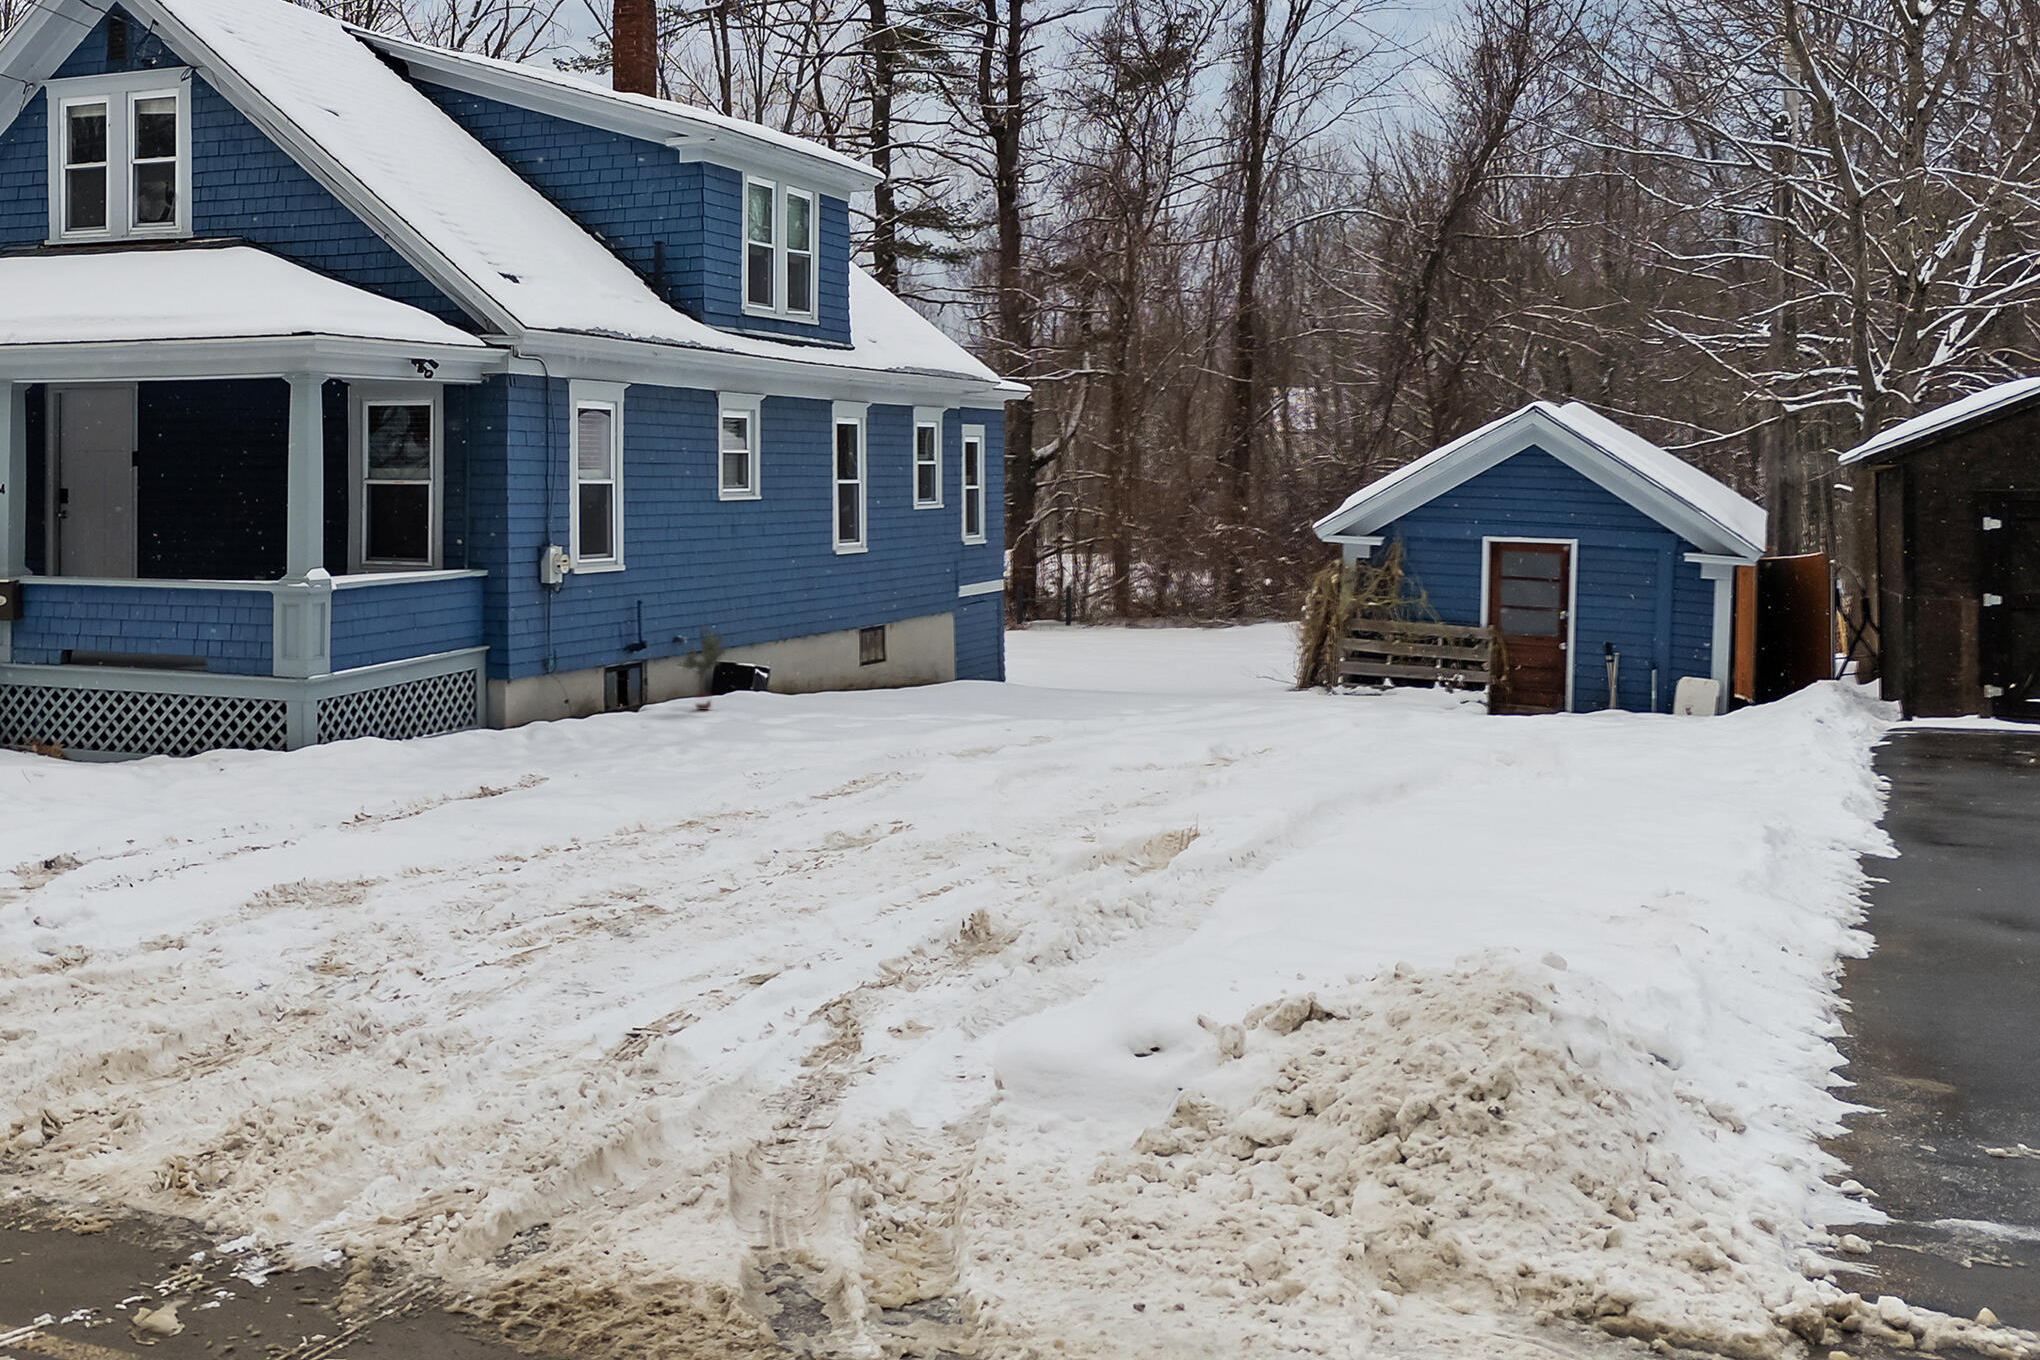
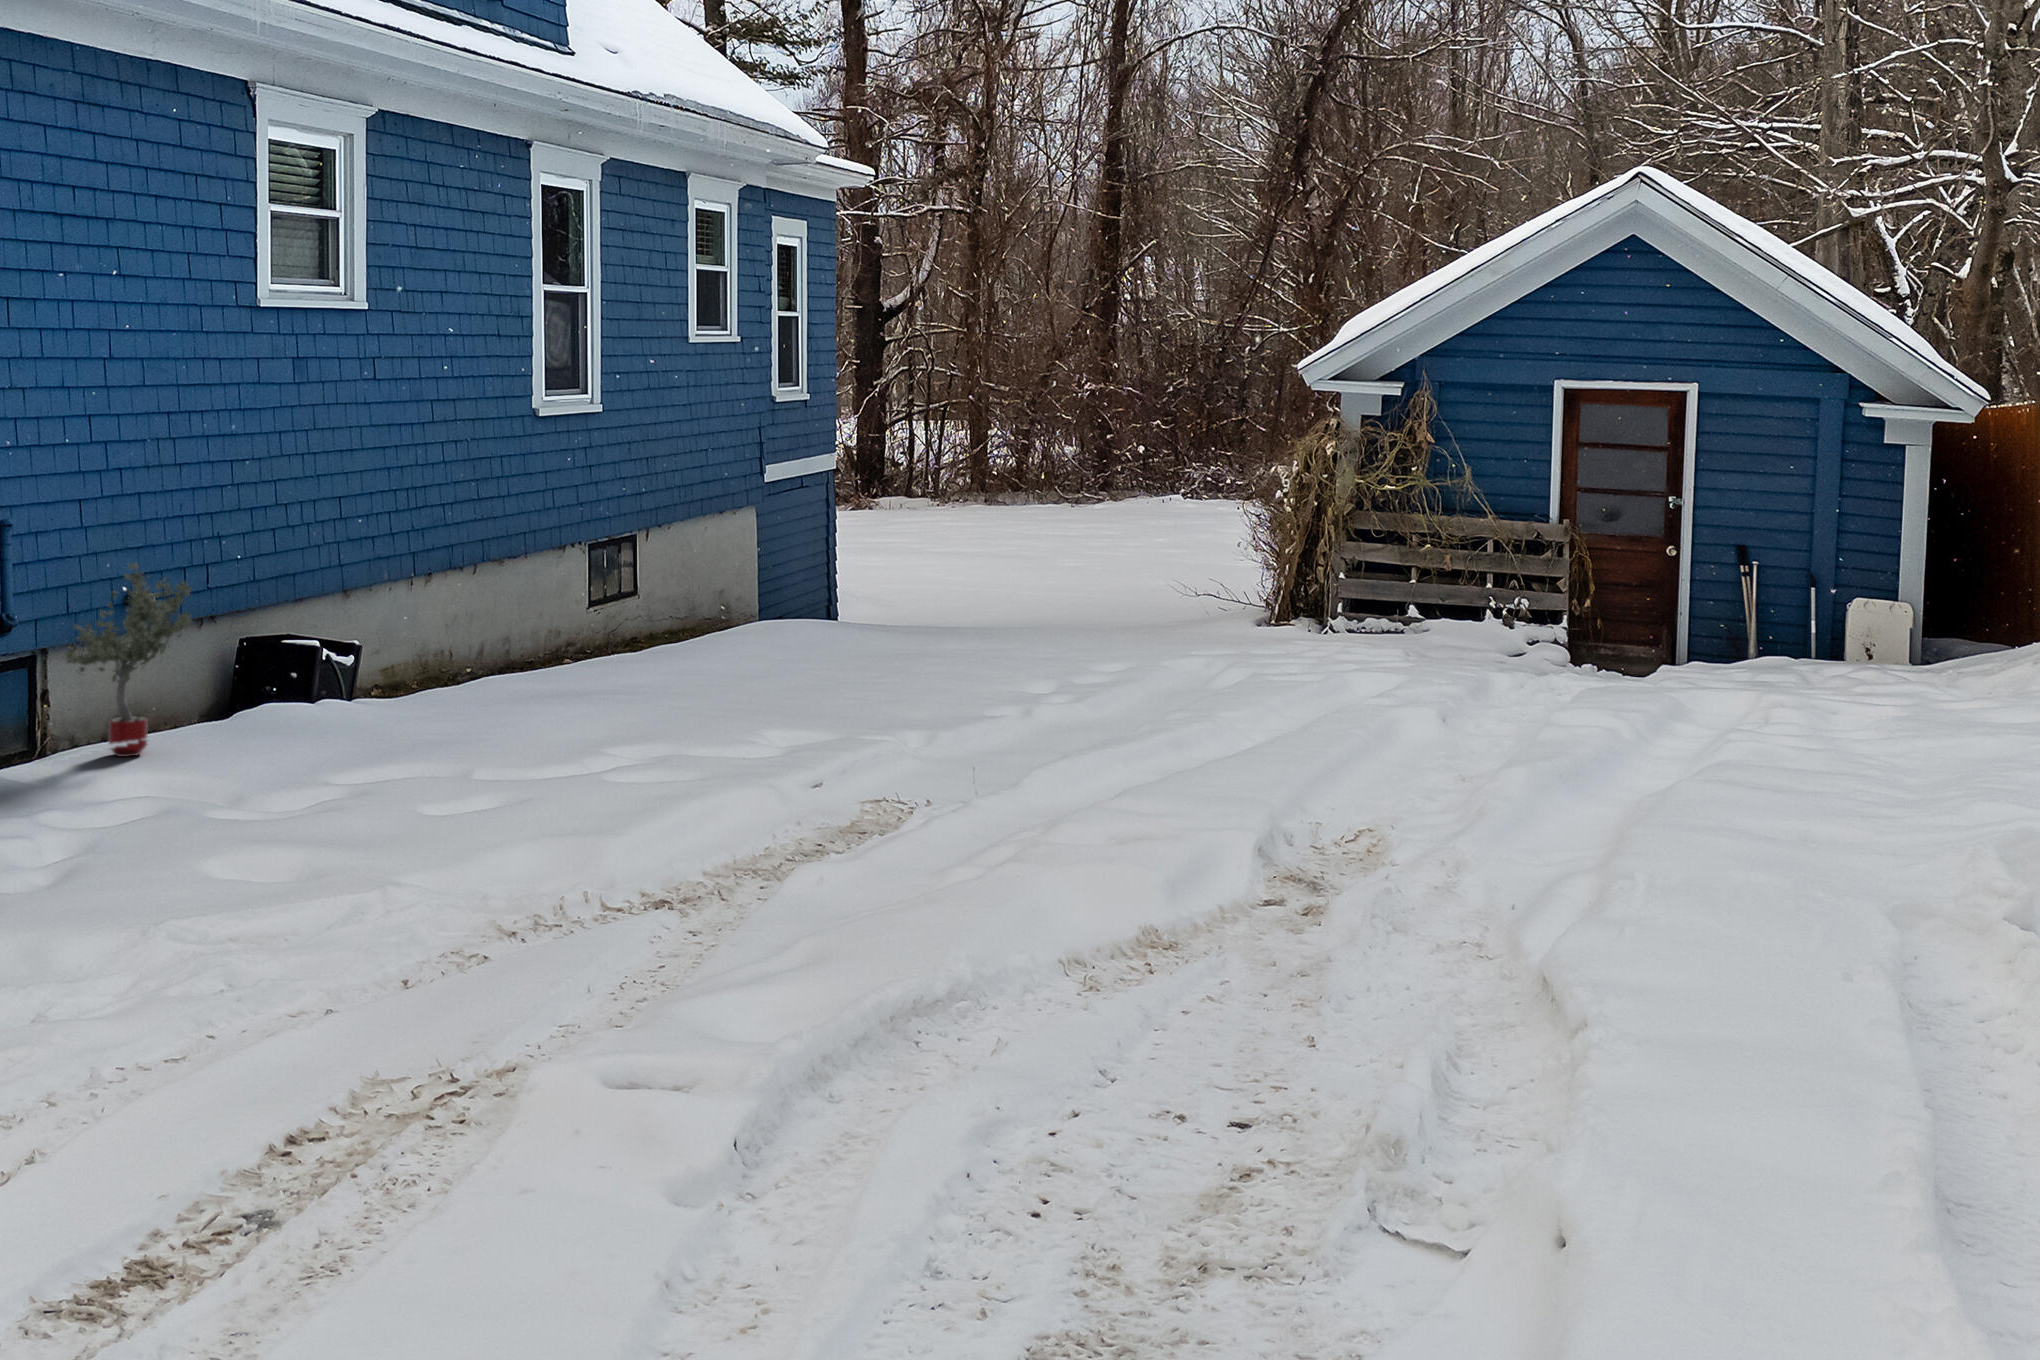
bench: present [1017,586,1072,625] -> none [860,452,922,497]

